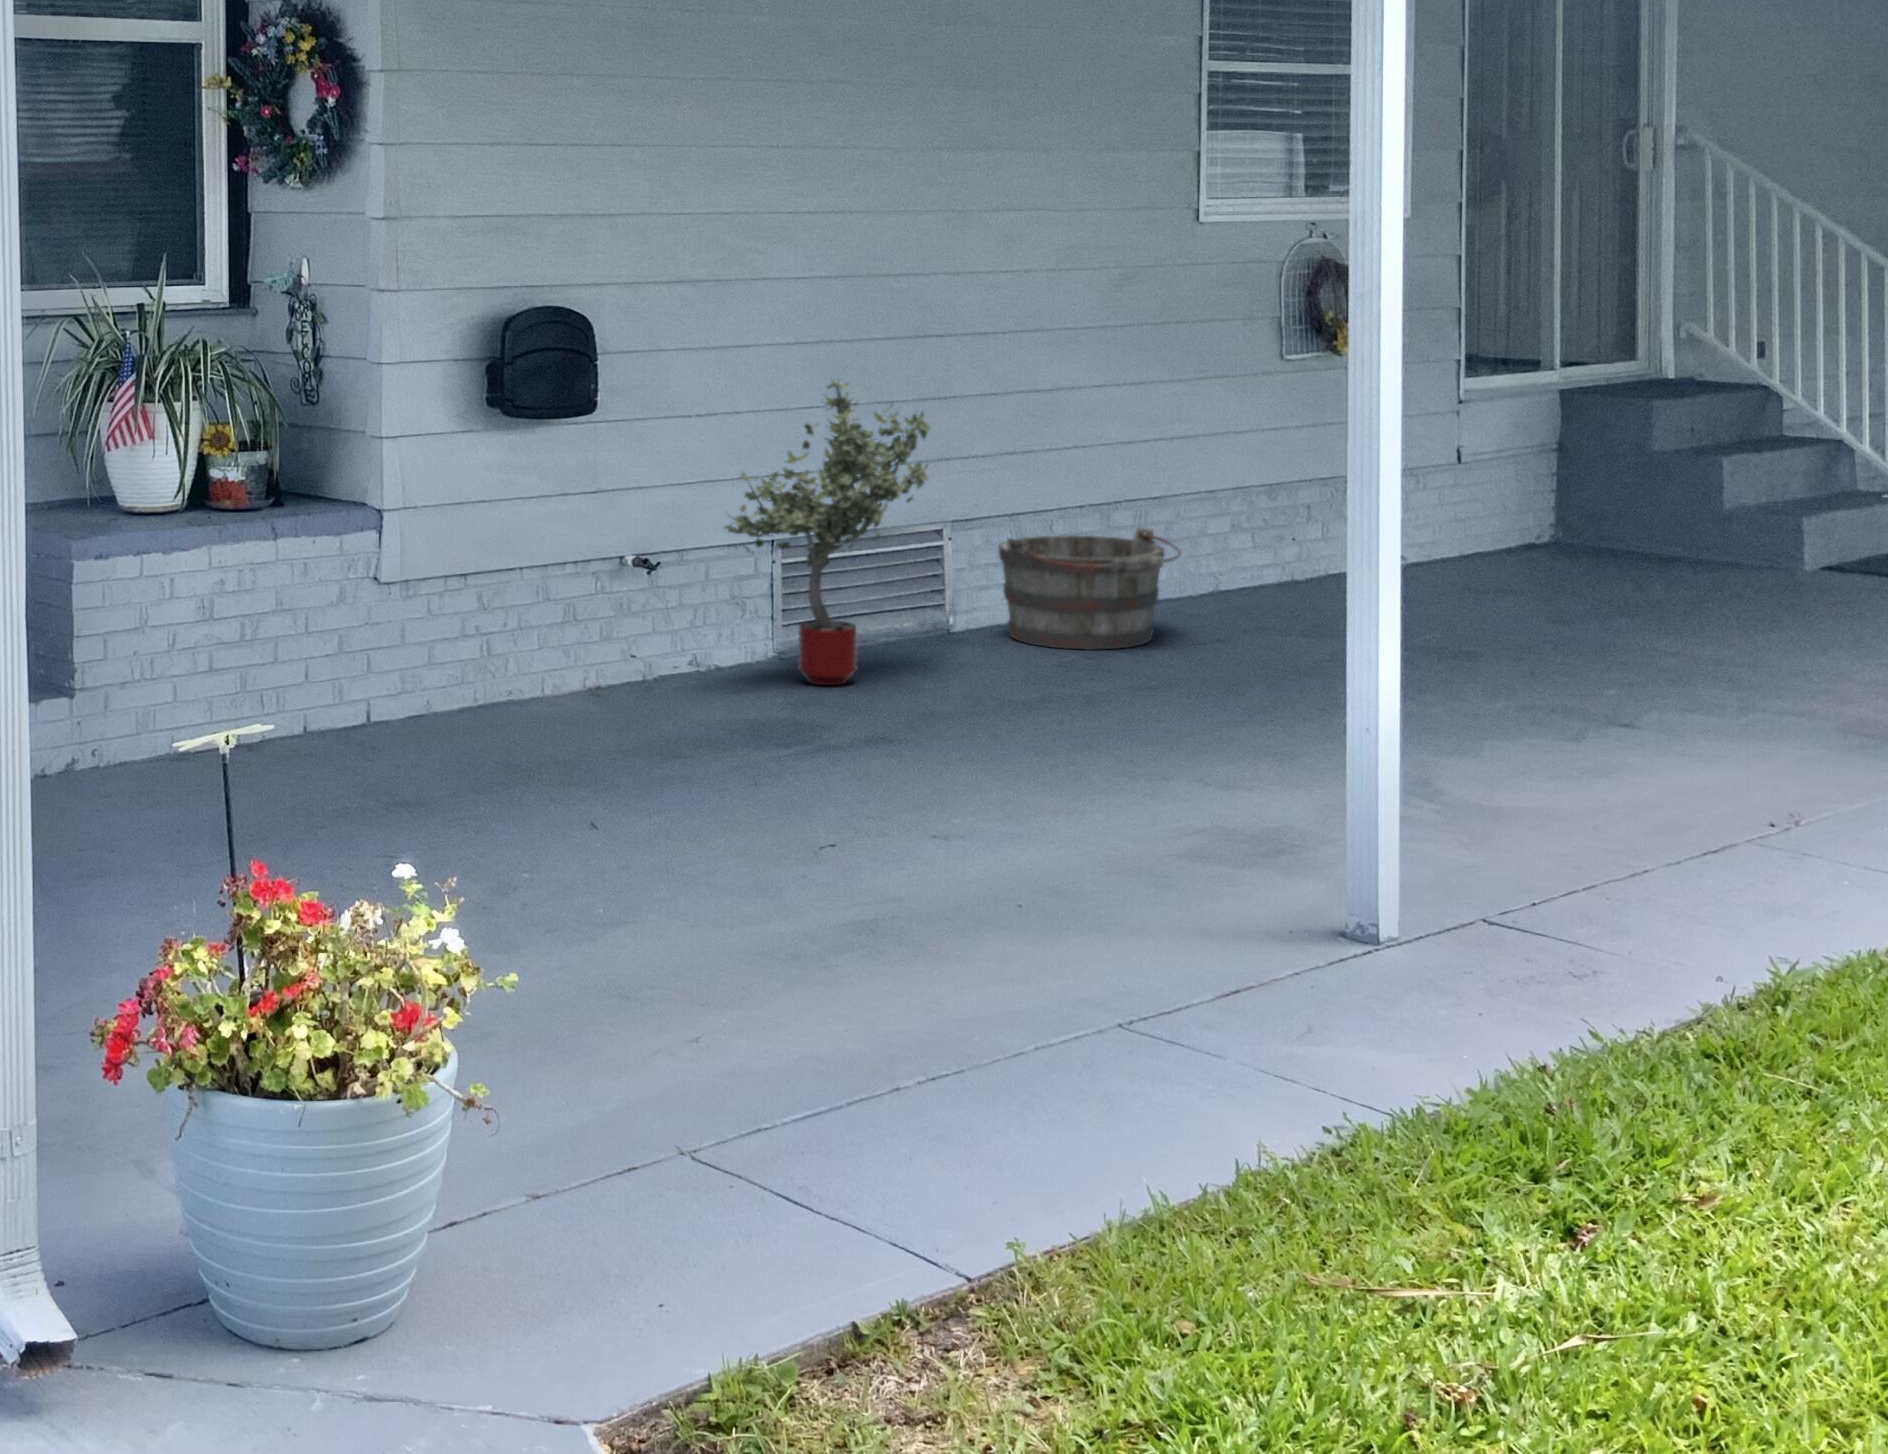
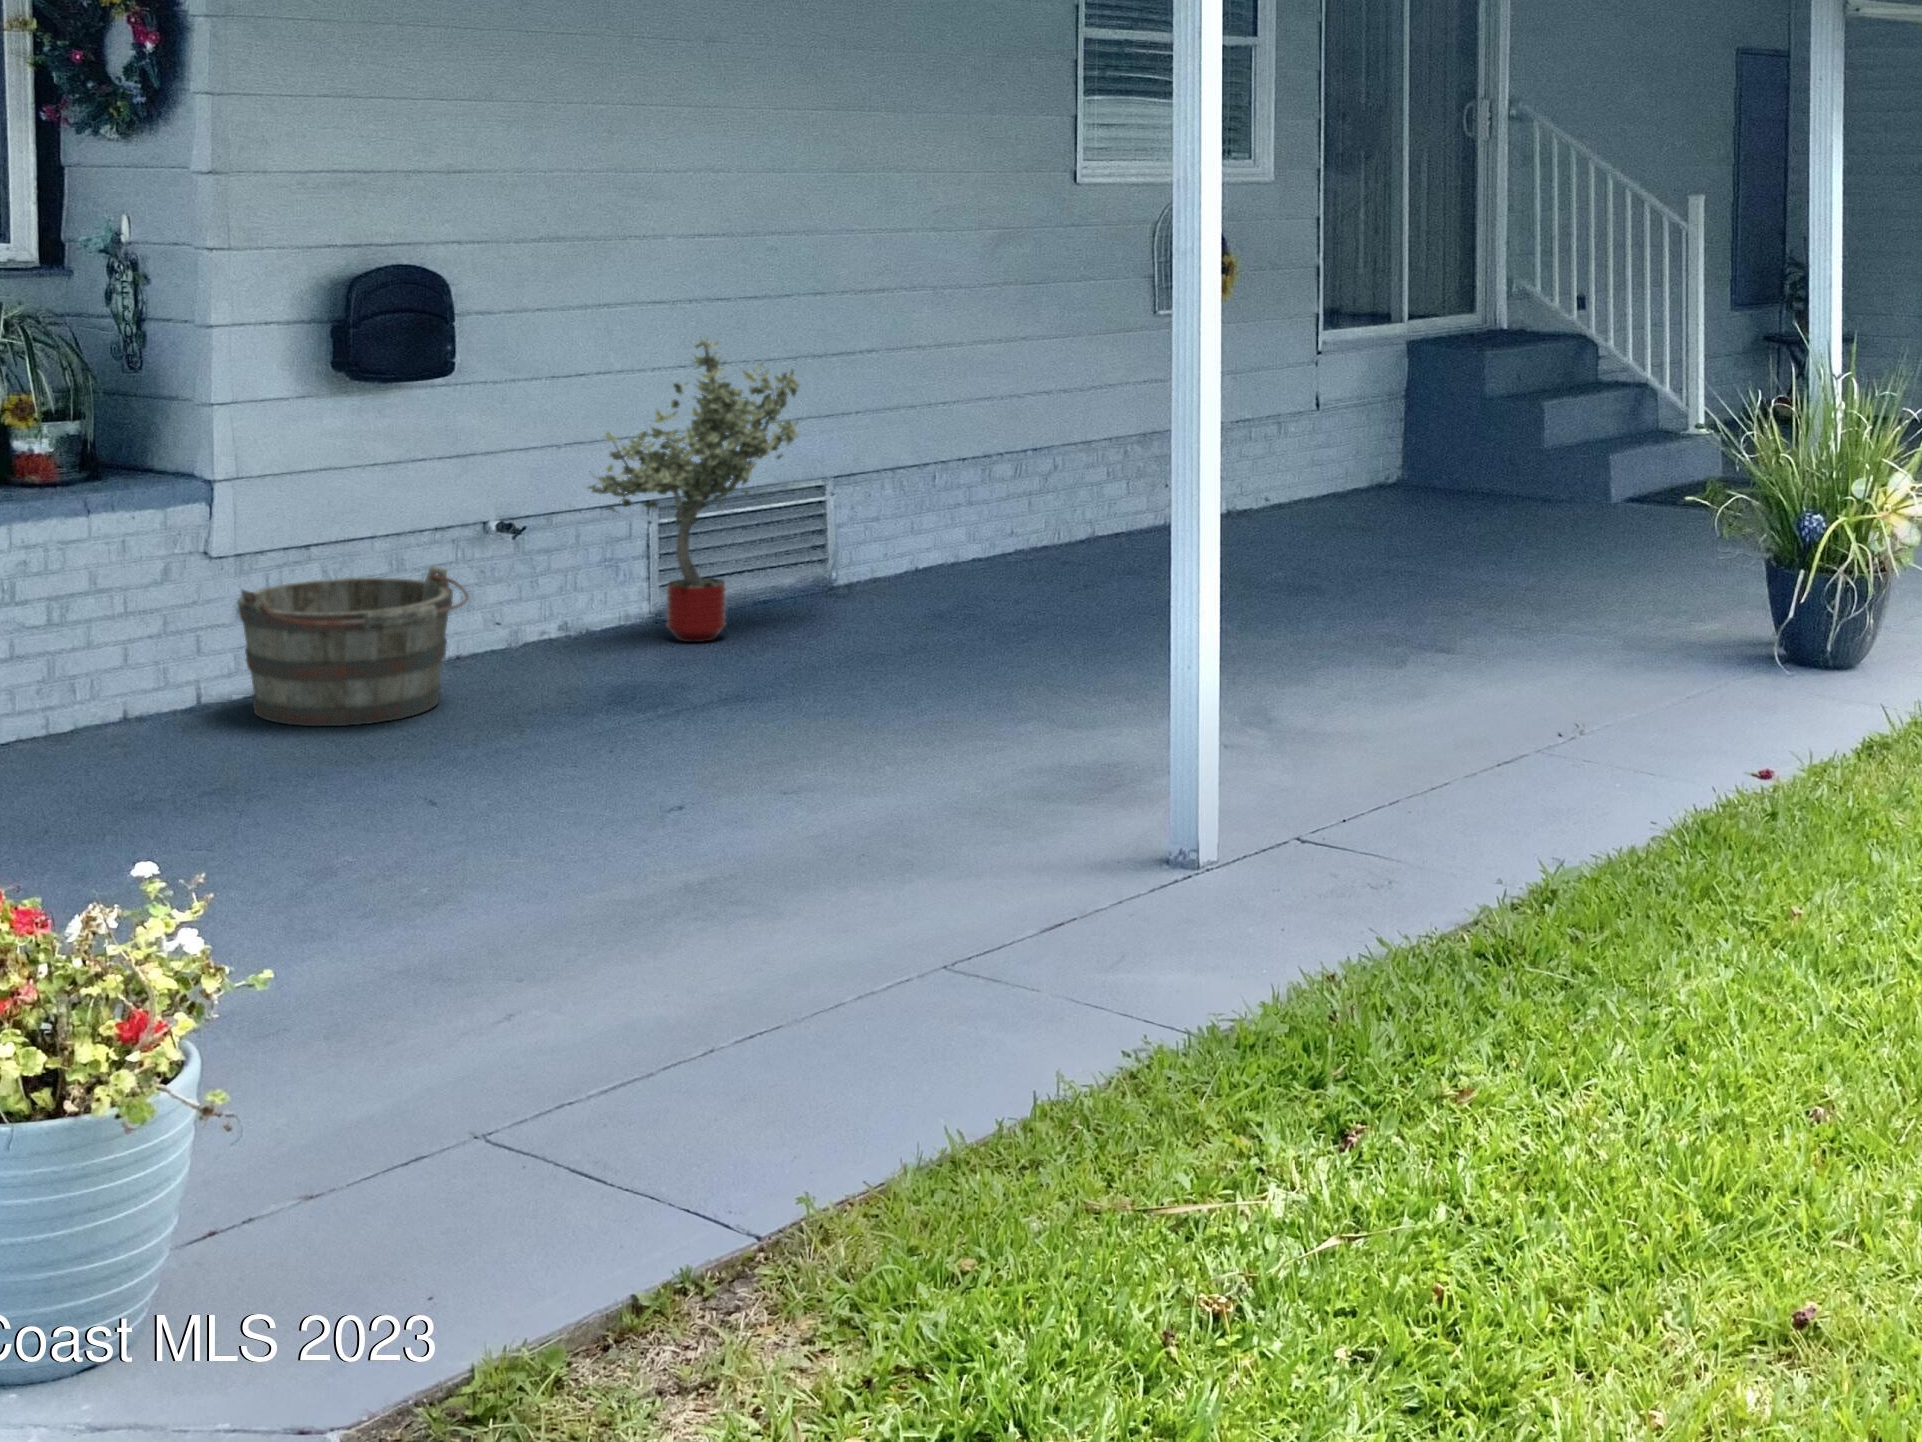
bucket: present [998,527,1181,650] -> present [238,566,469,726]

